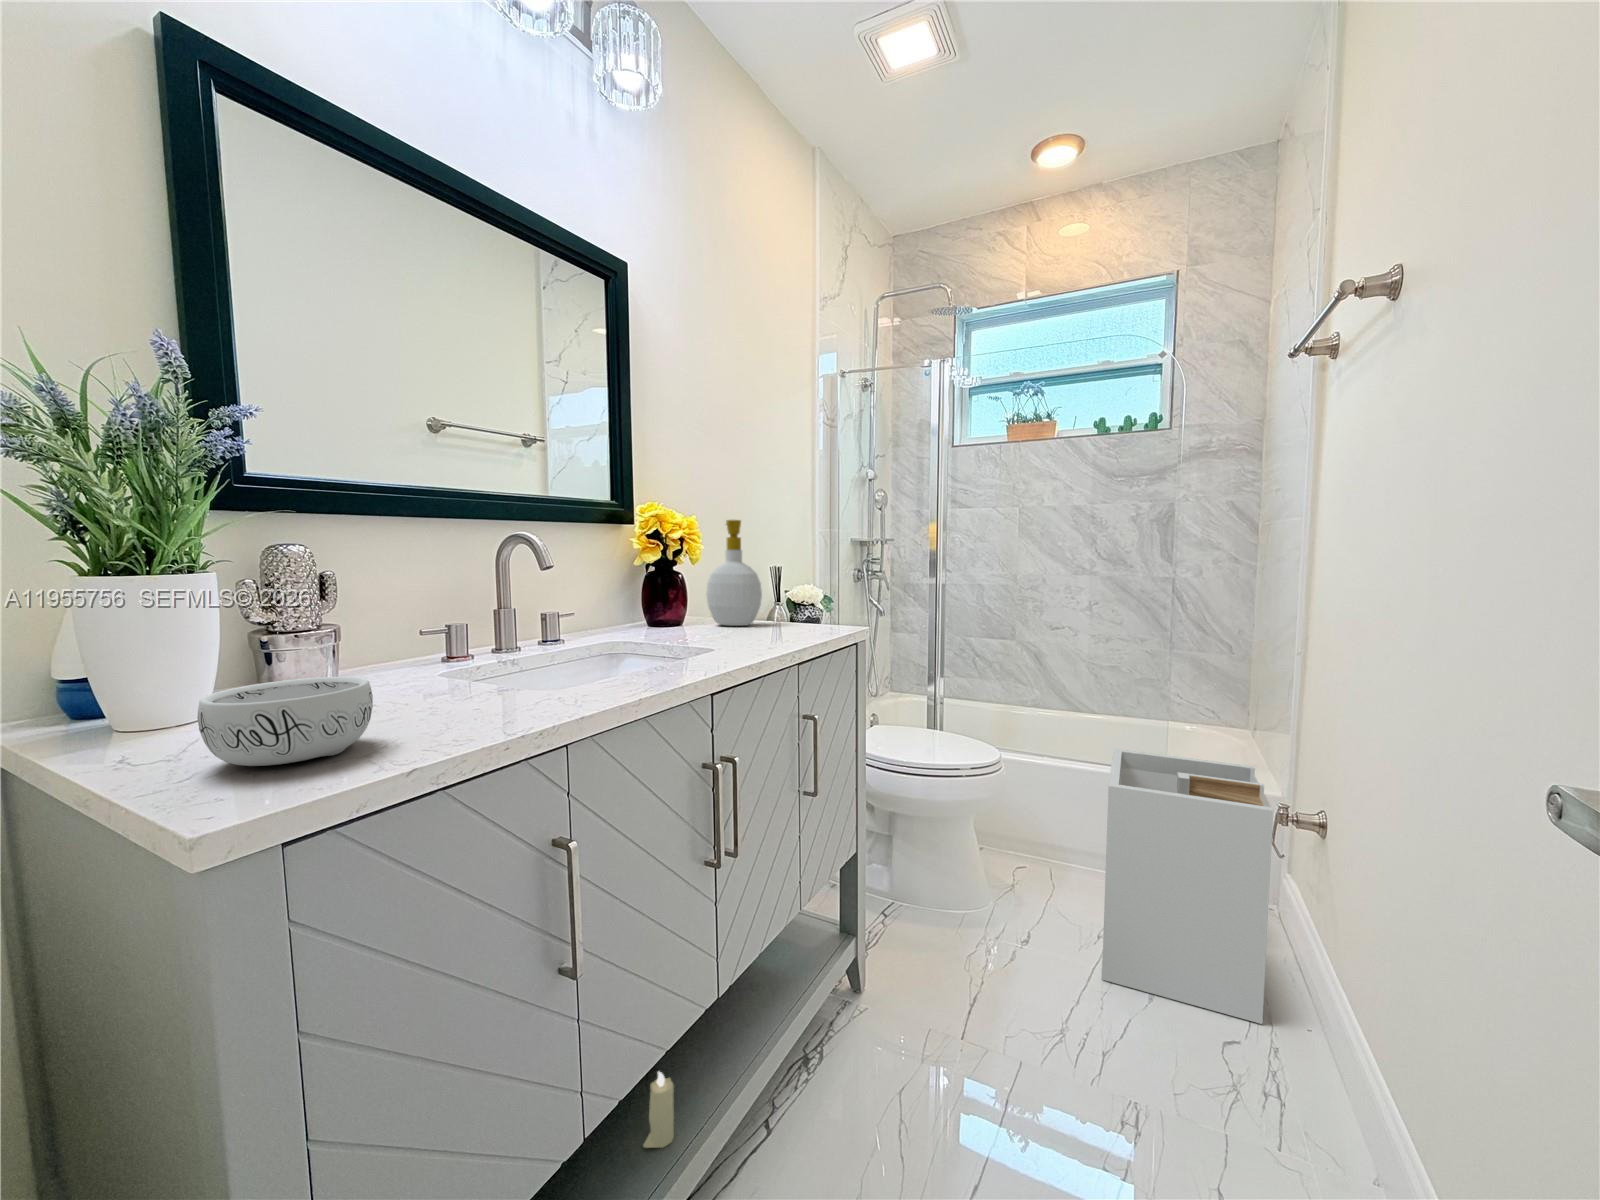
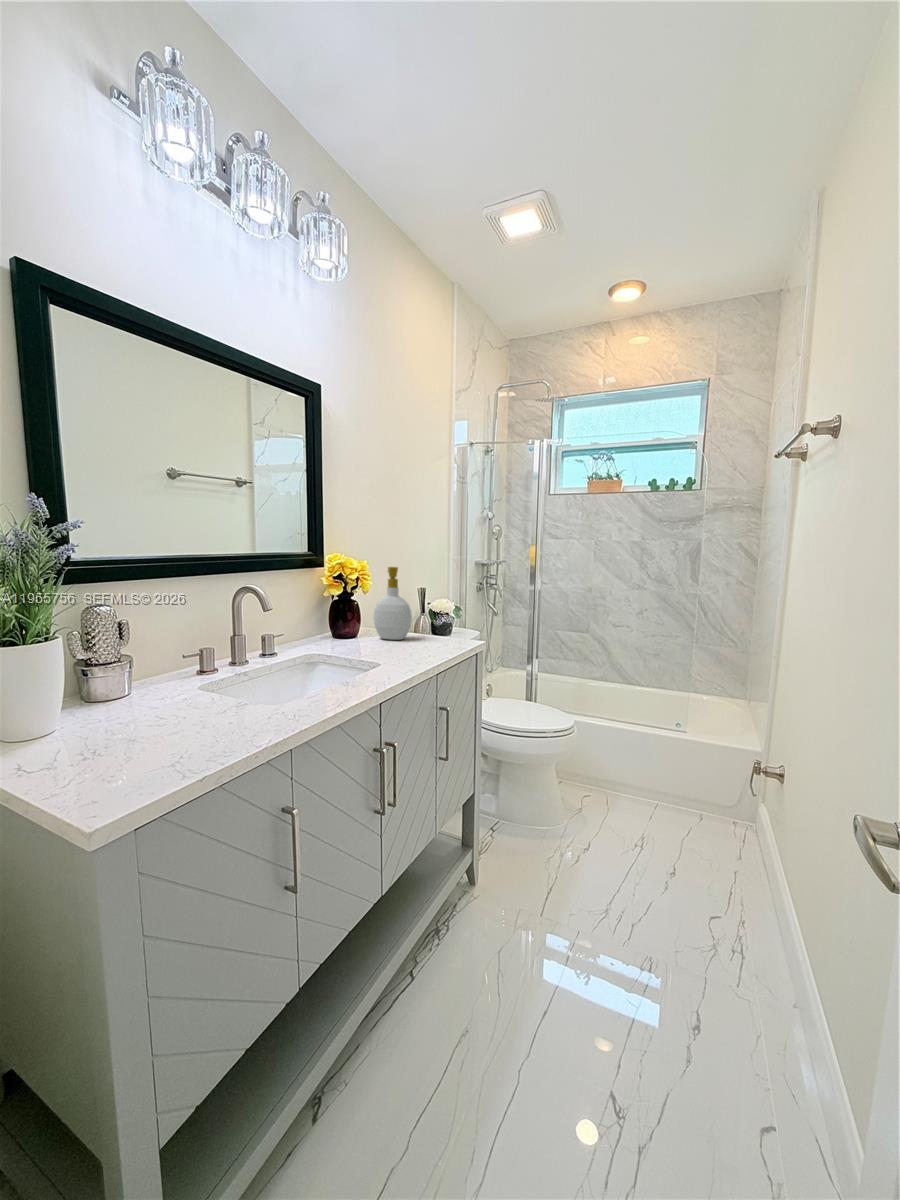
decorative bowl: present [197,677,373,766] -> none [78,715,178,778]
laundry hamper: present [1102,749,1273,1024] -> none [635,720,748,906]
candle: present [643,1072,674,1148] -> none [333,942,353,990]

